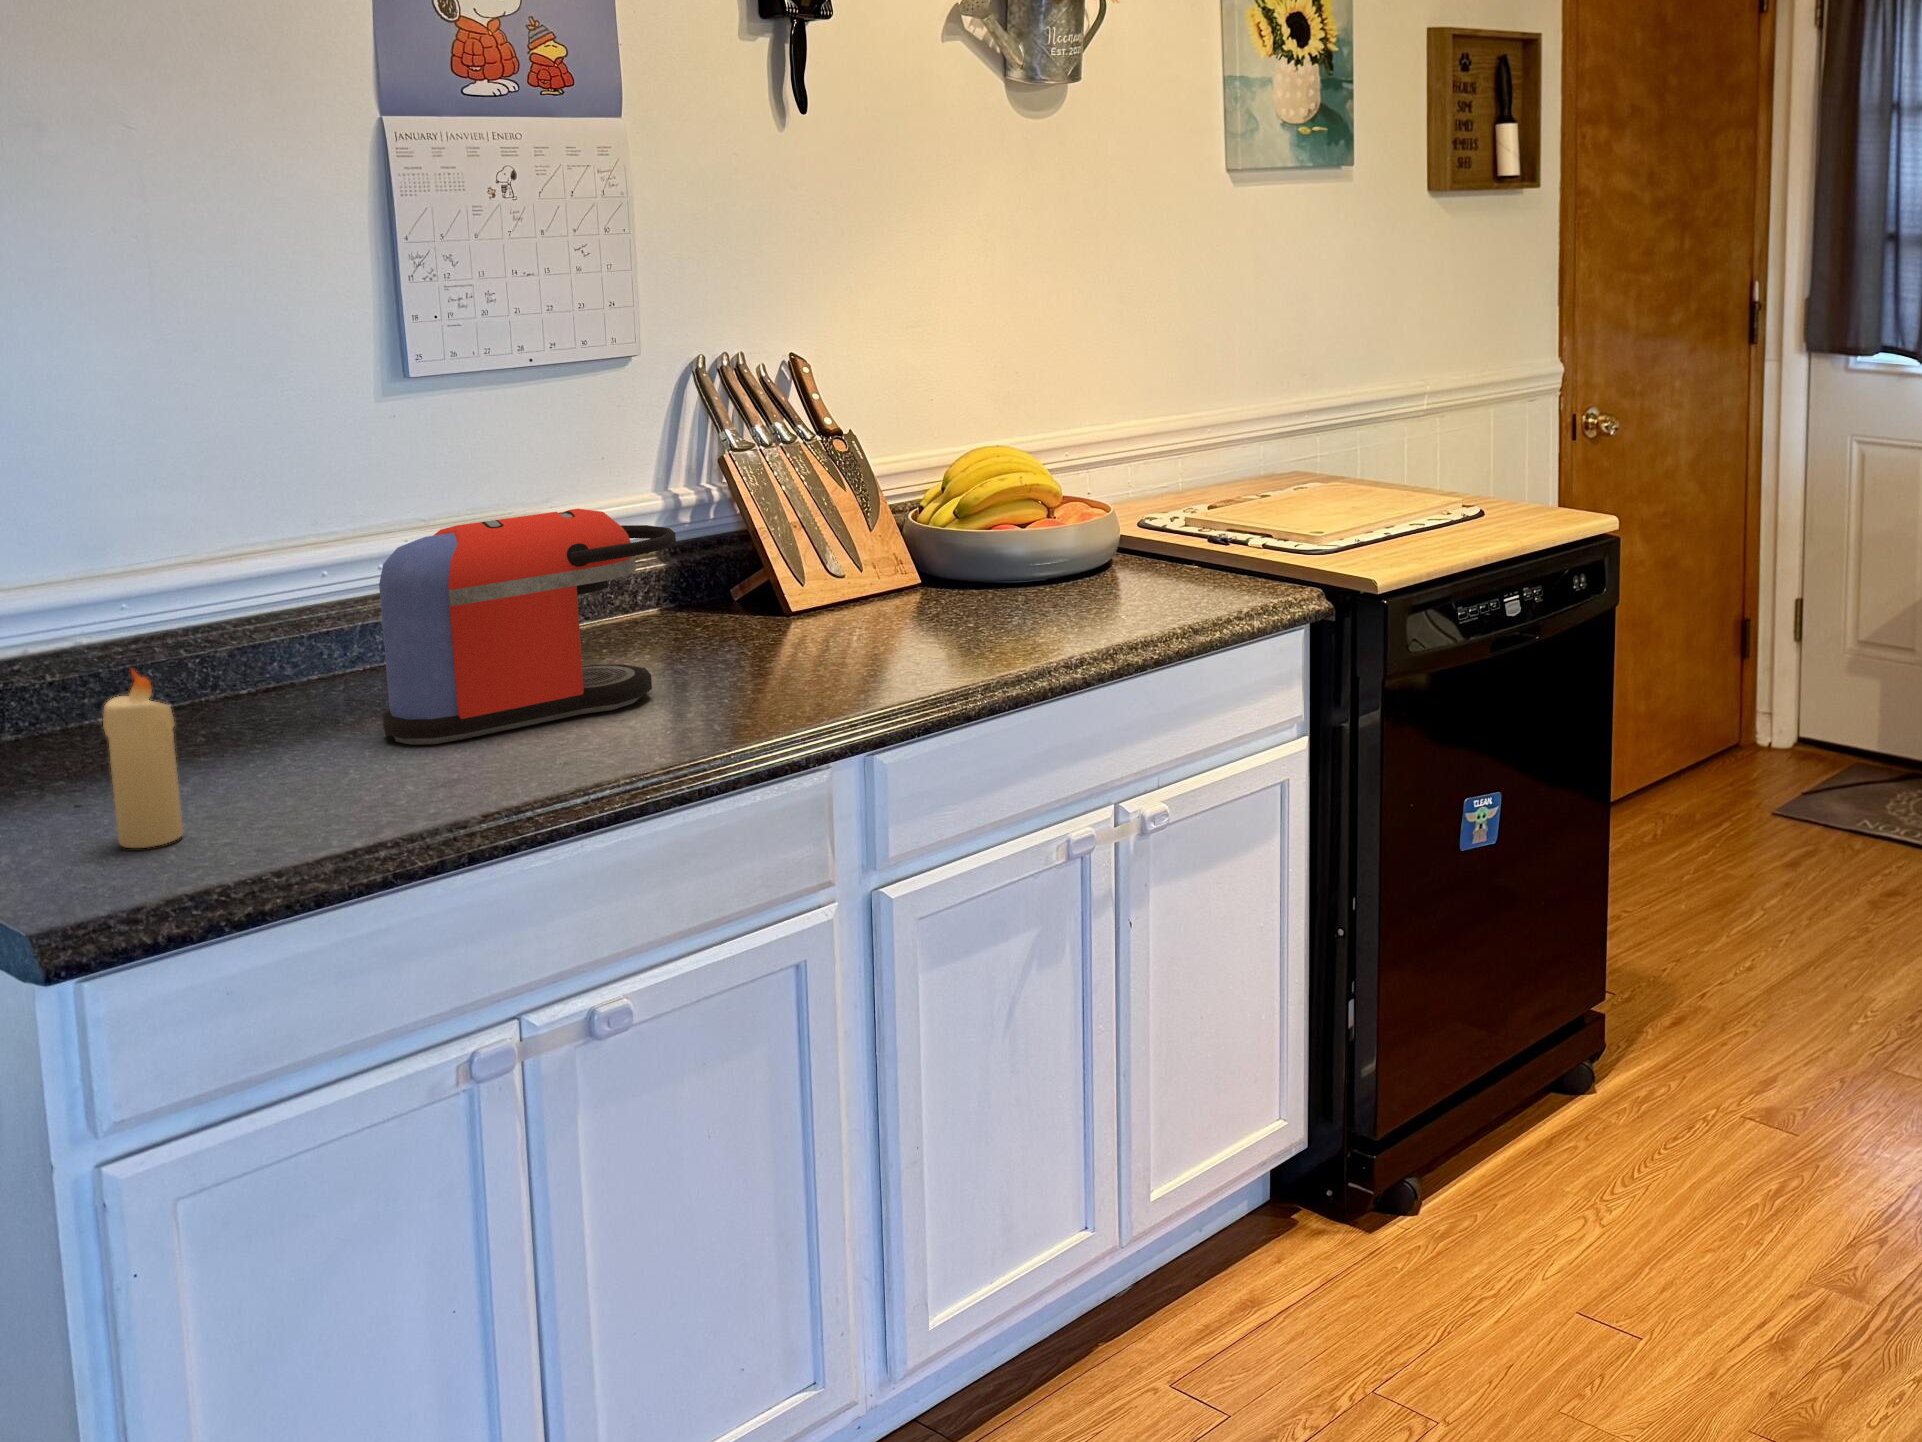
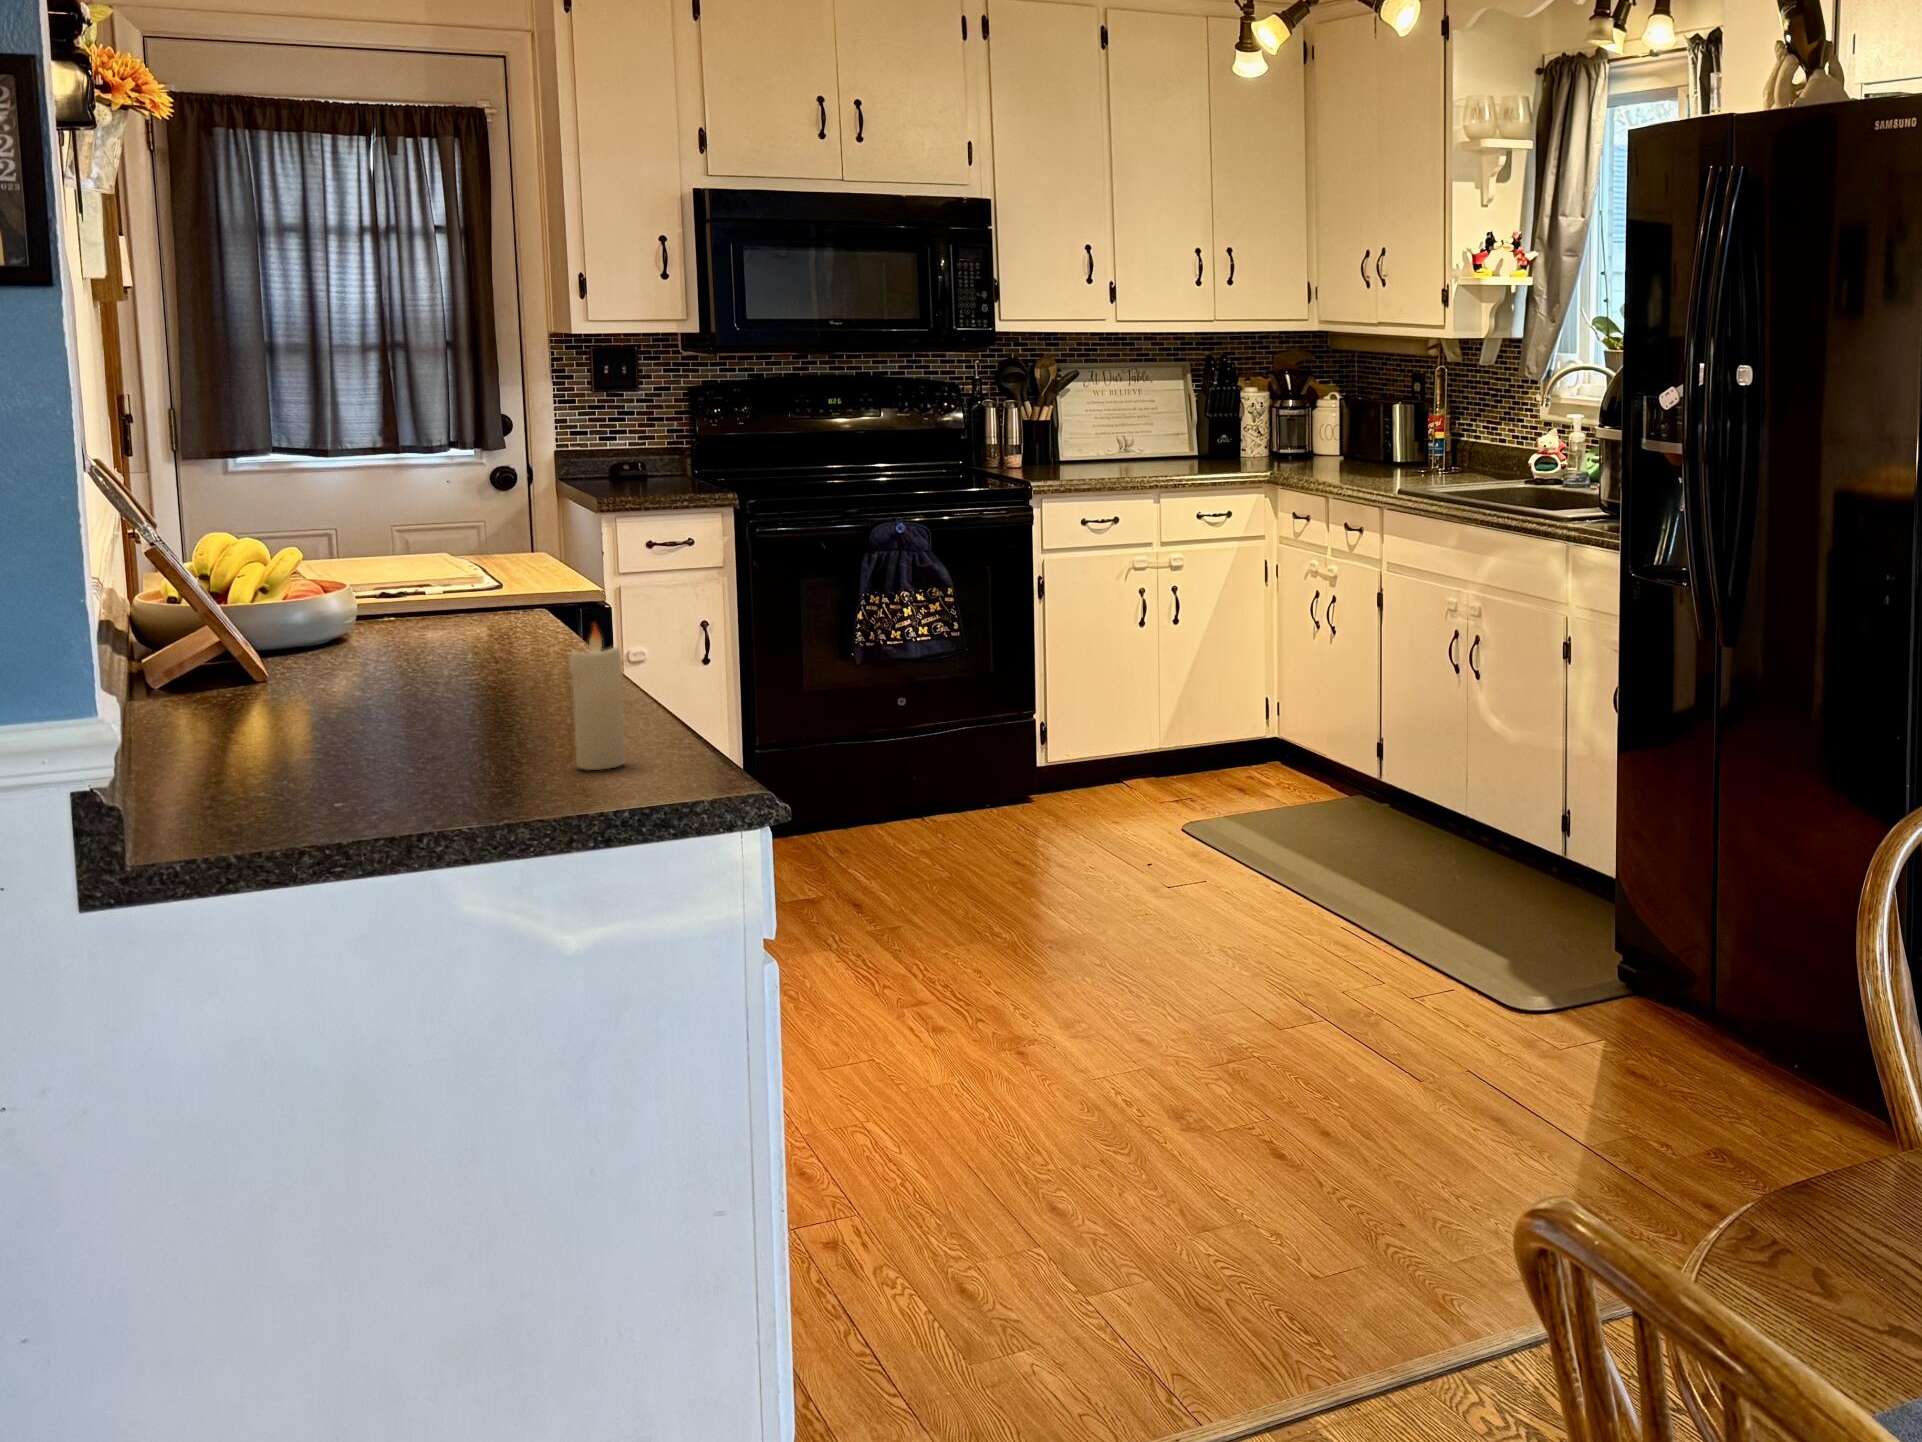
coffee maker: present [379,509,676,745] -> none [363,533,484,738]

